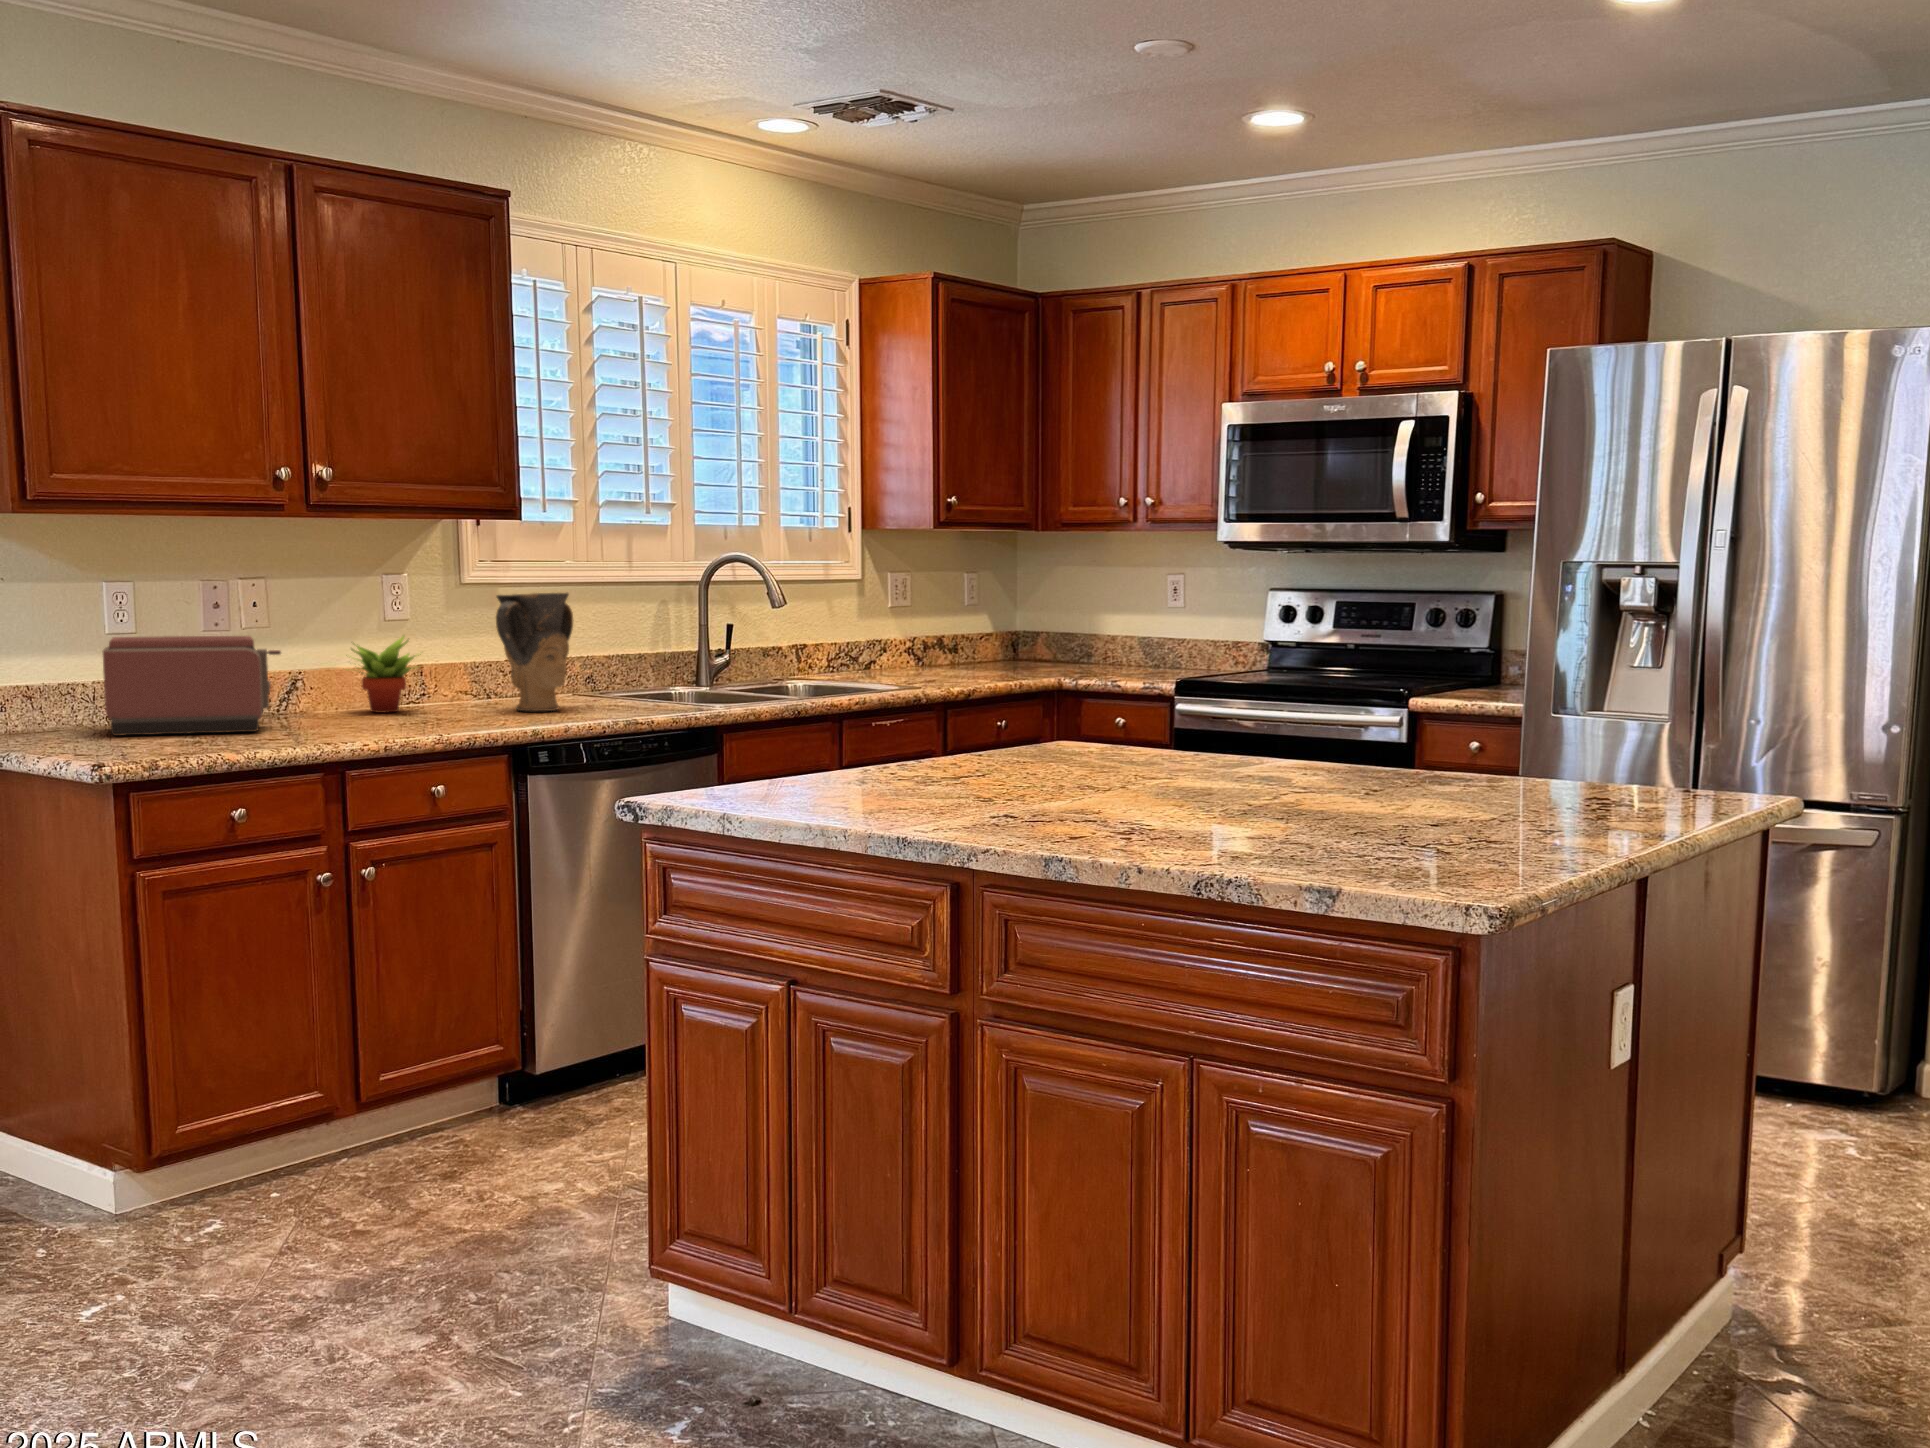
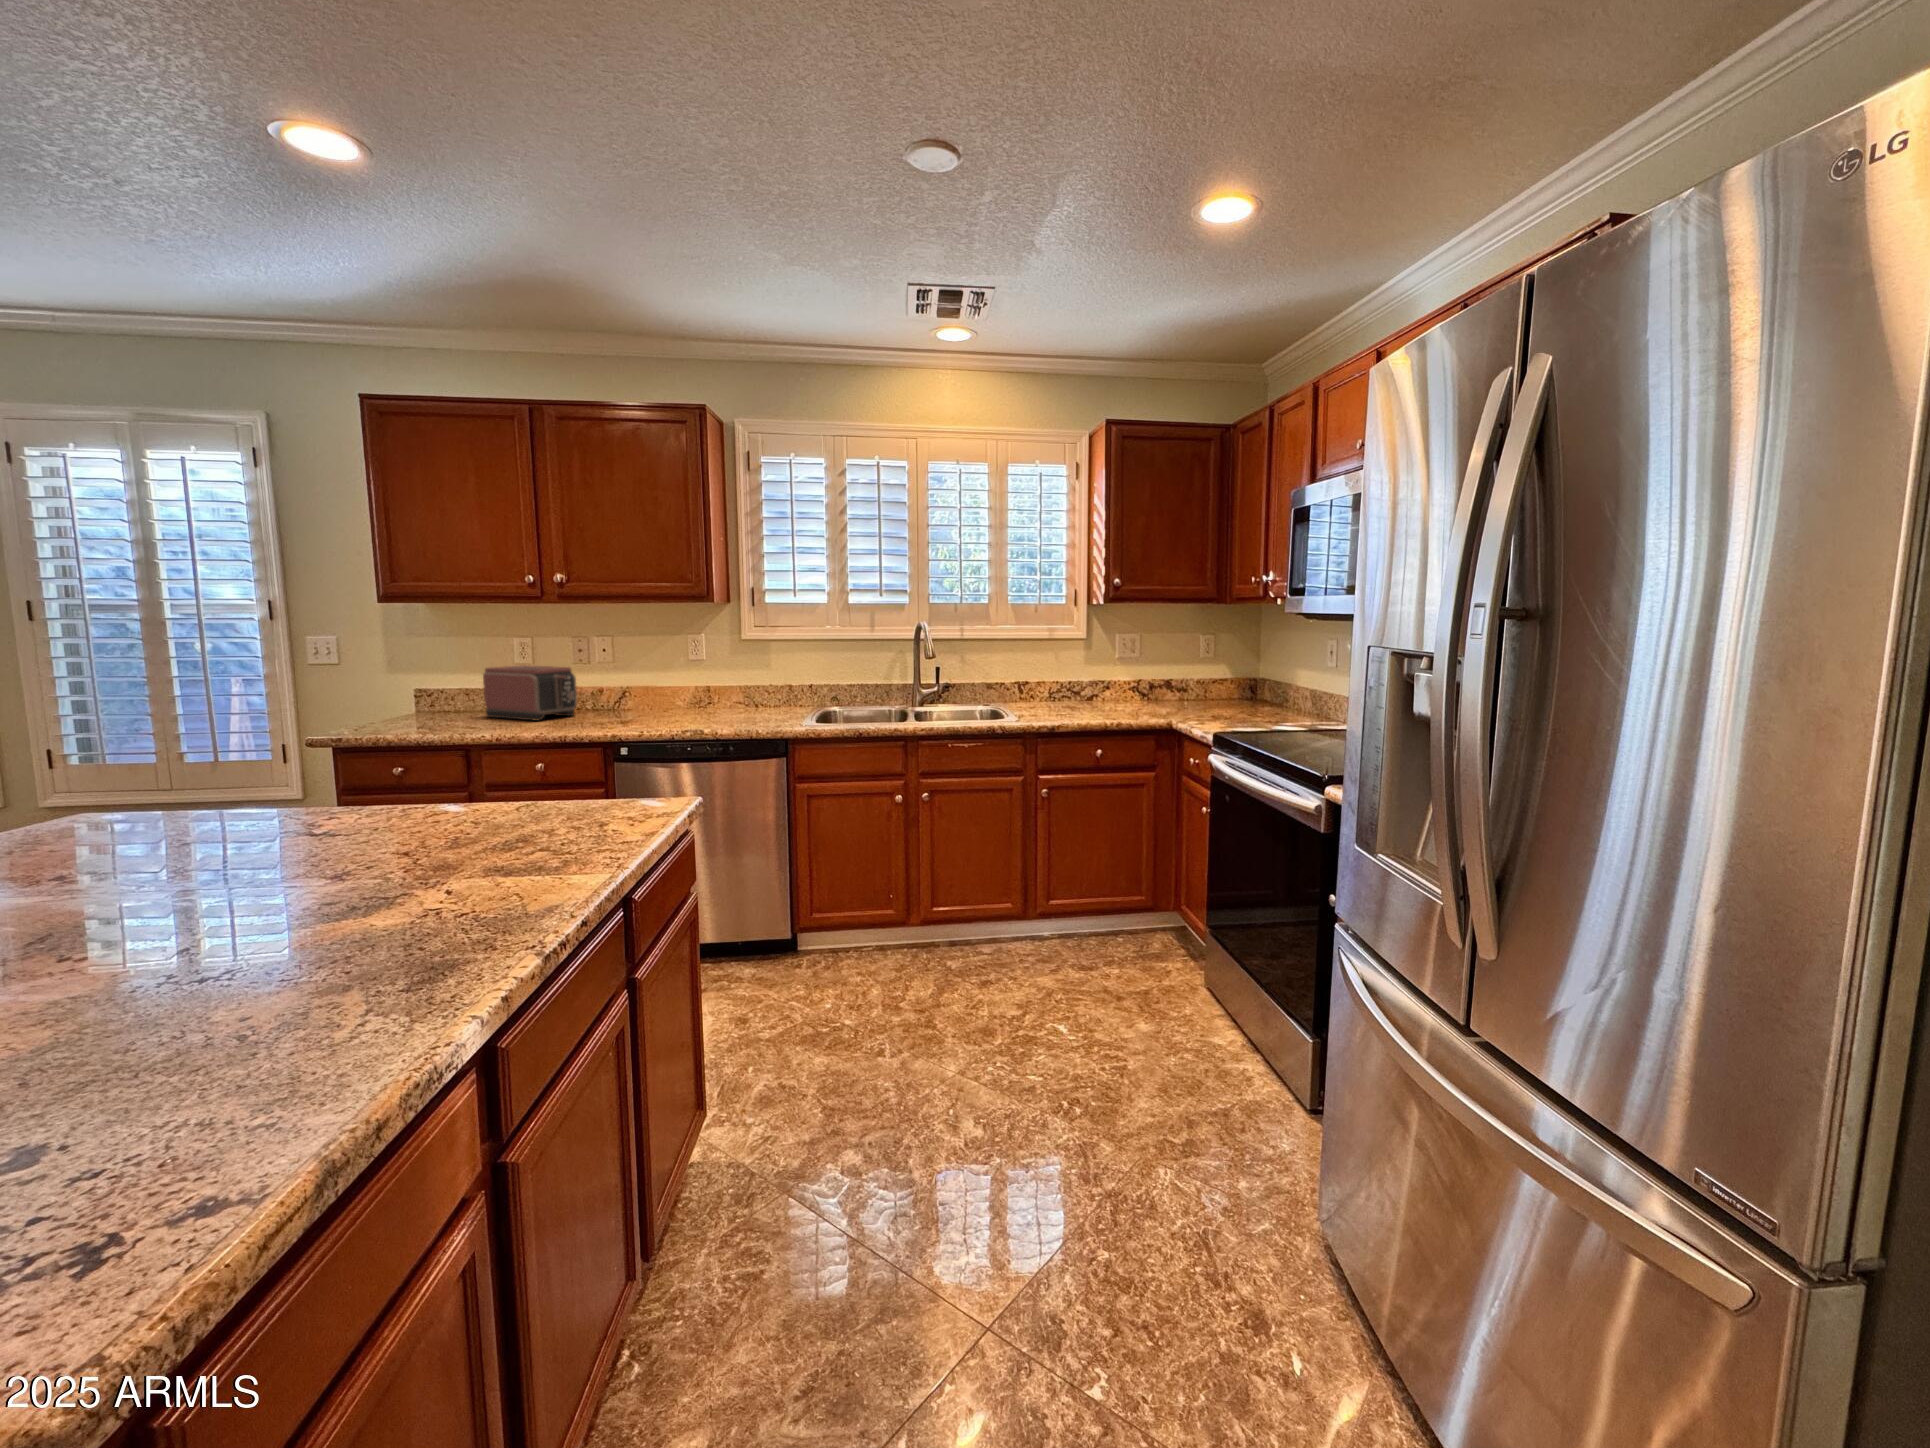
vase: present [496,593,573,711] -> none [699,647,767,719]
succulent plant: present [350,635,421,713] -> none [644,668,698,713]

